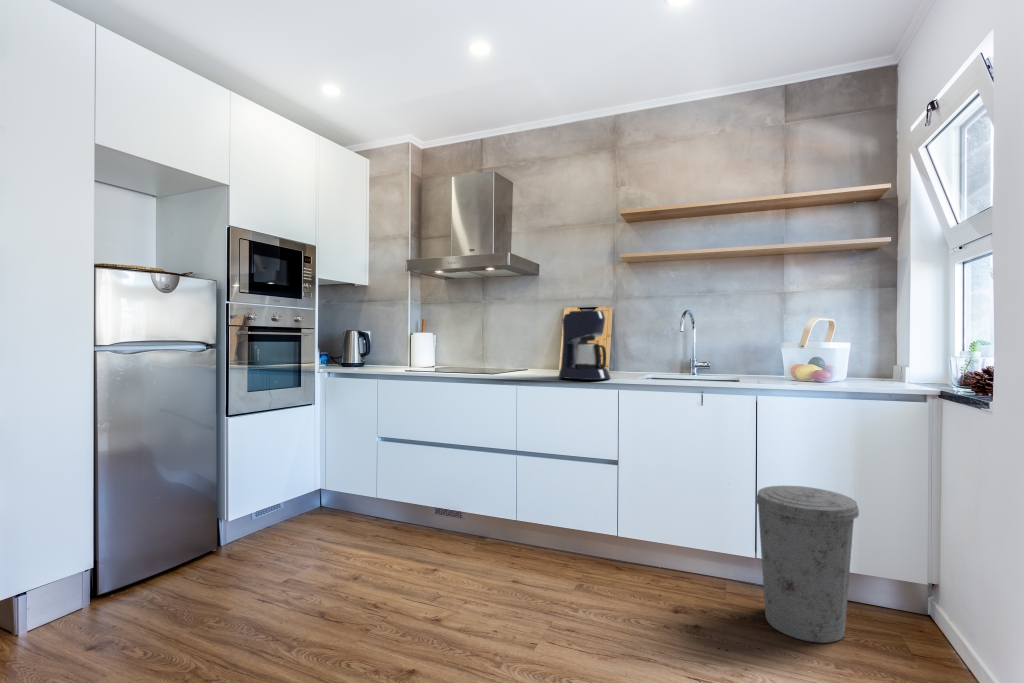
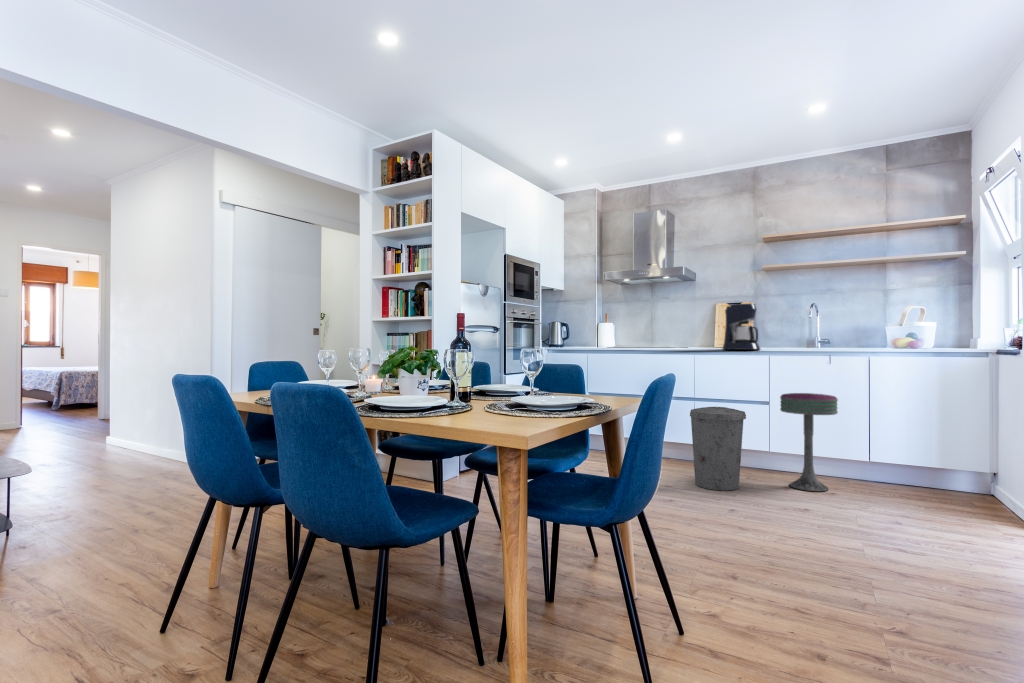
bar stool: none [625,452,708,616] -> present [780,393,838,492]
trash can: present [756,486,859,643] -> present [690,407,746,490]

